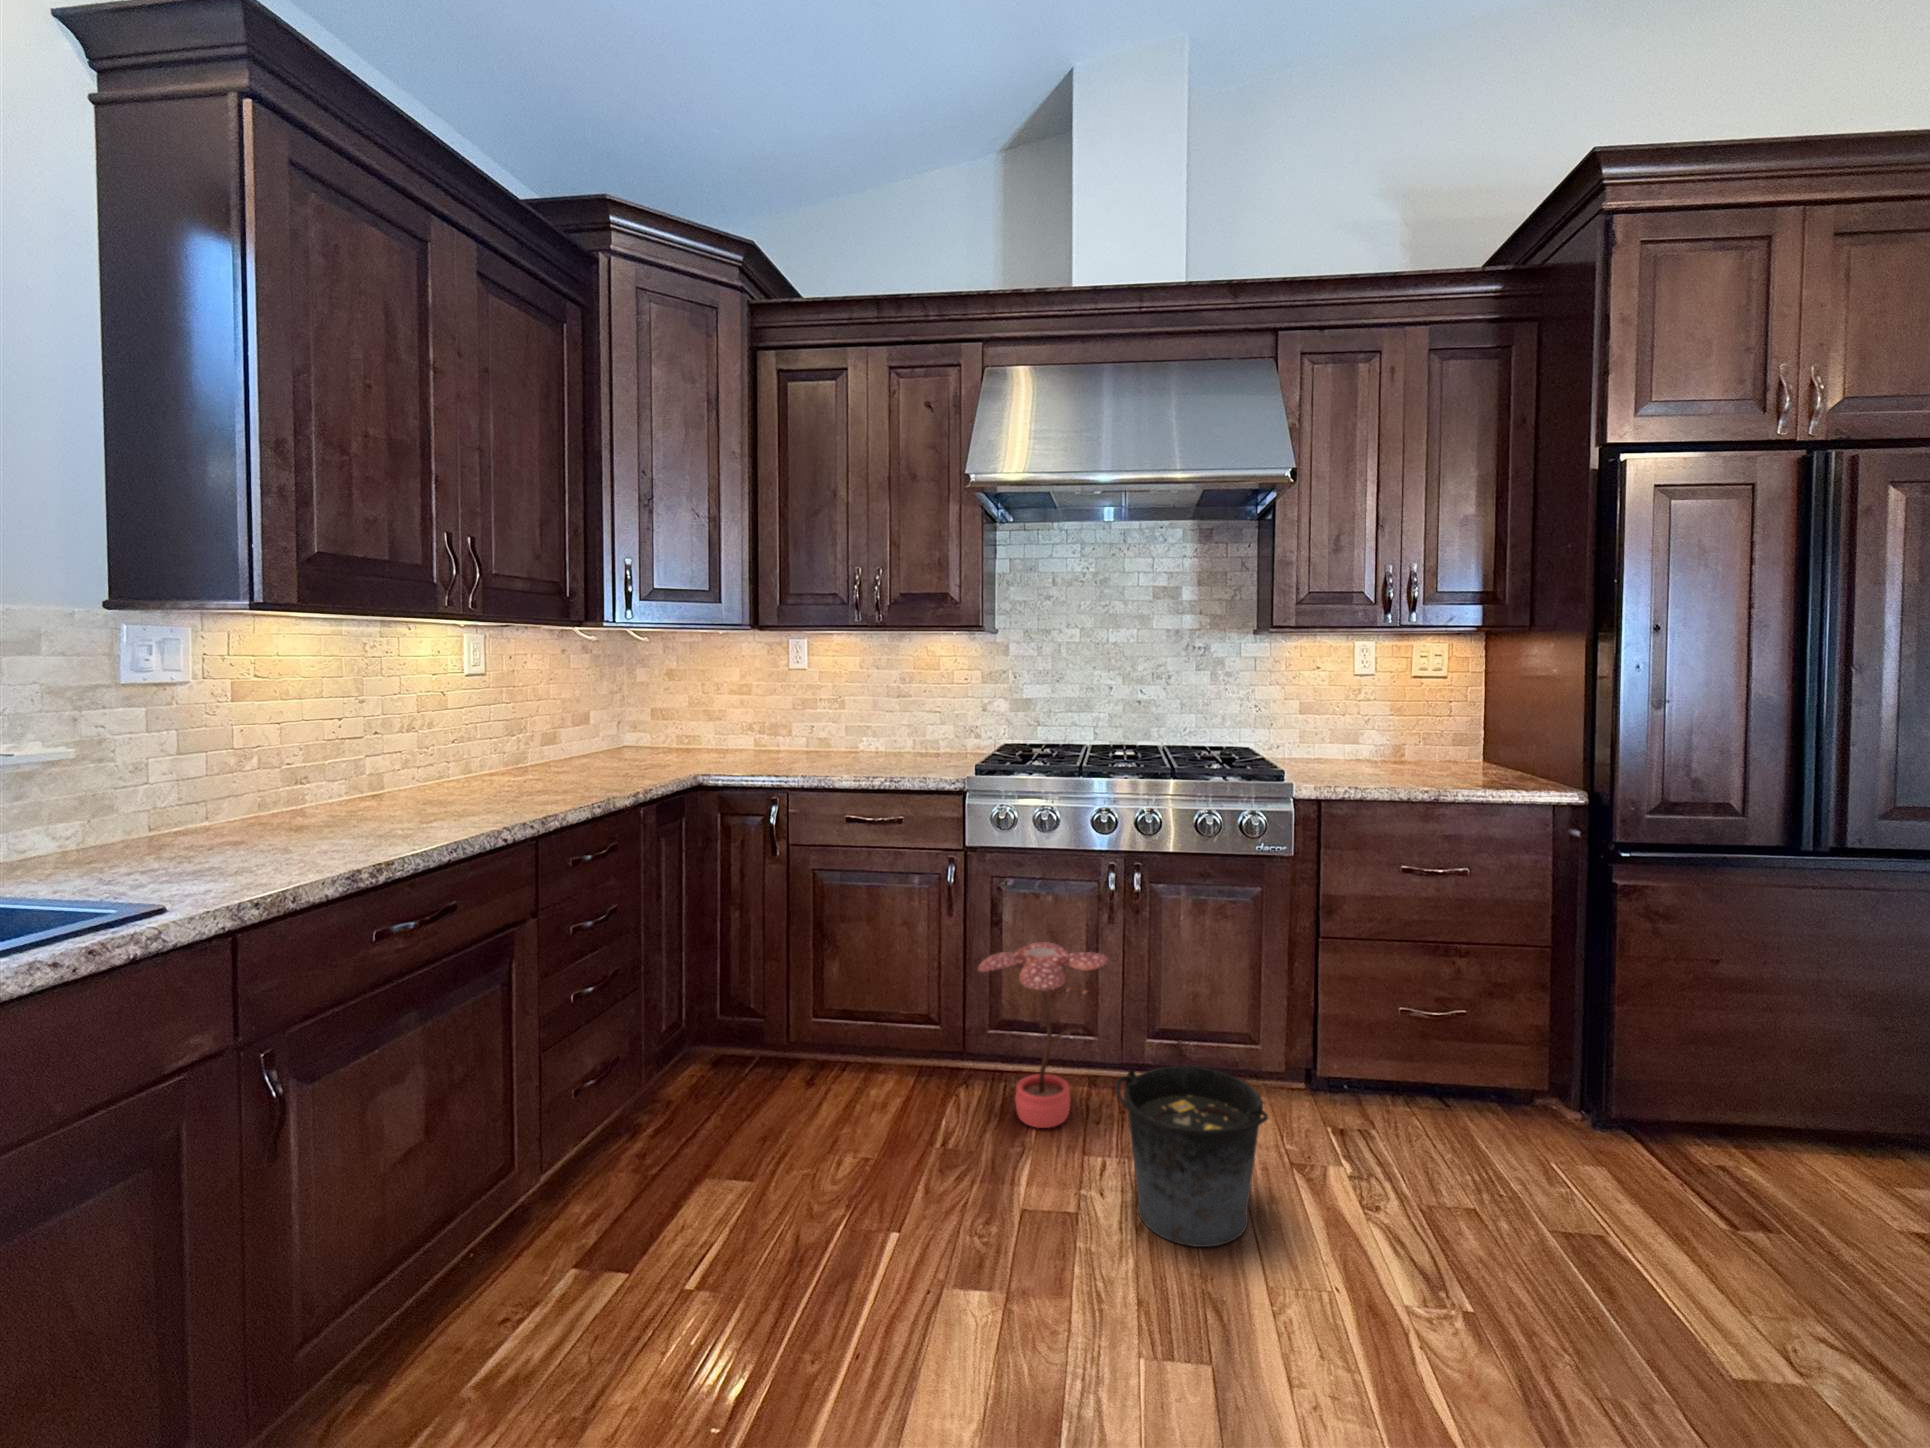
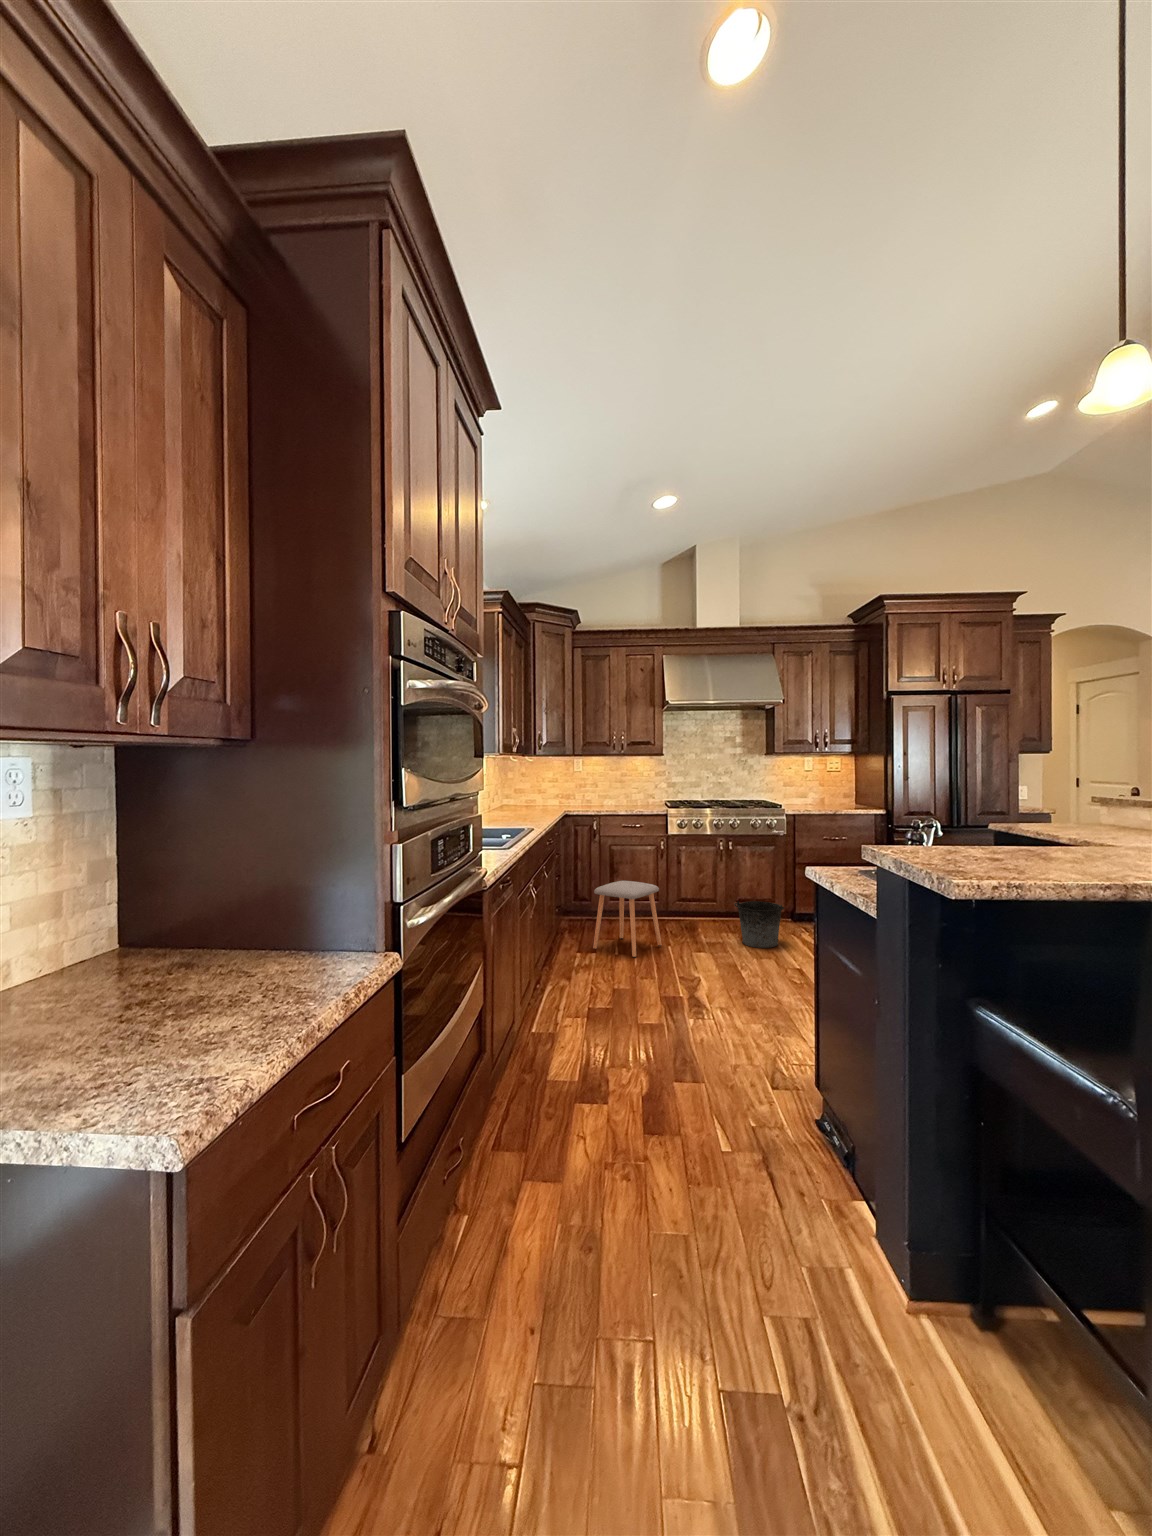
potted plant: present [978,942,1108,1128] -> none [678,869,723,930]
stool: none [639,1000,868,1311] -> present [593,881,662,958]

